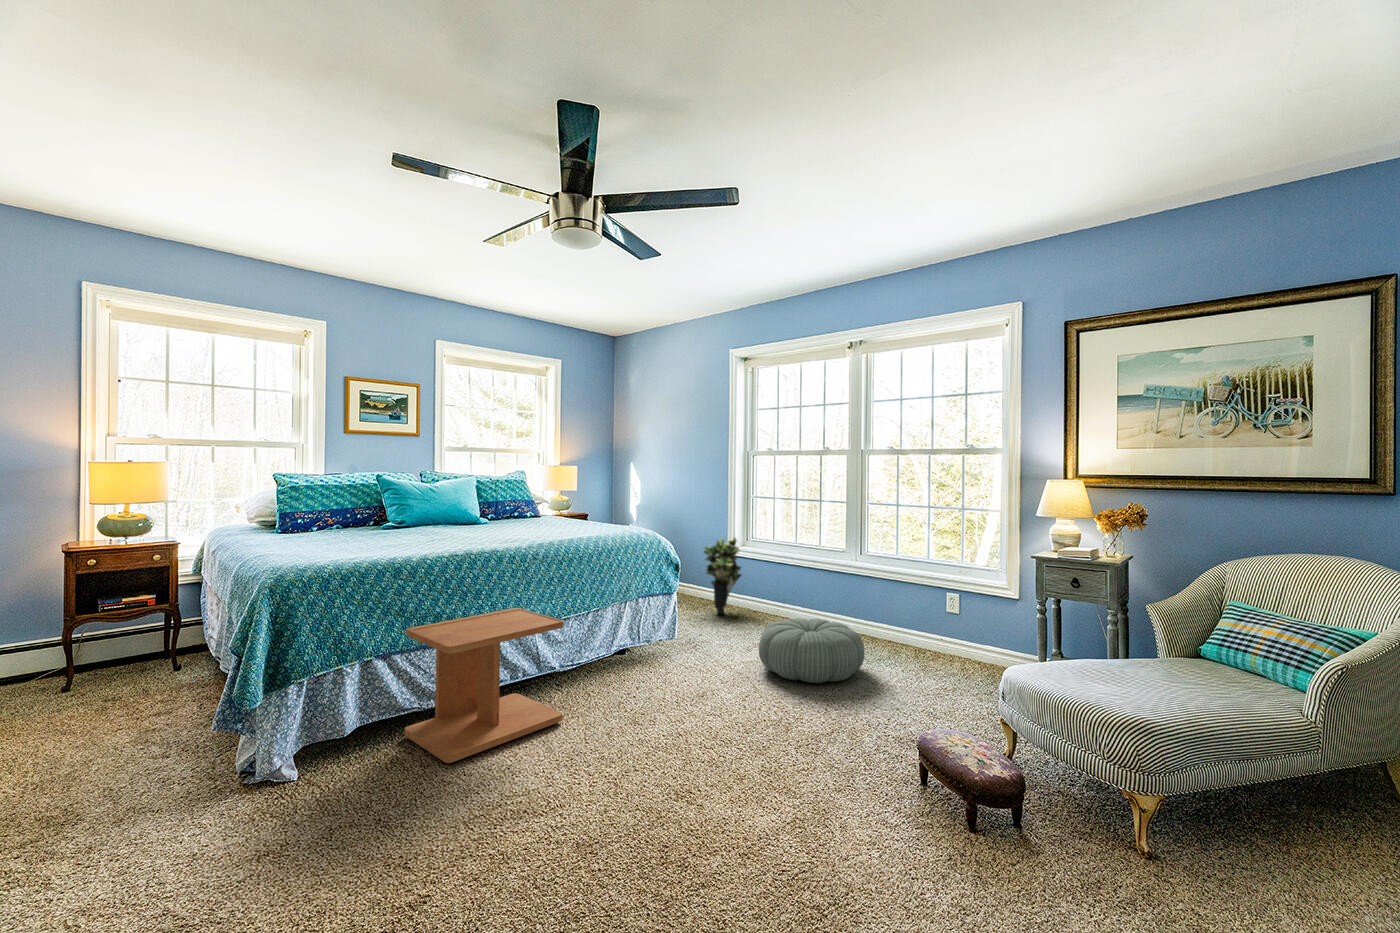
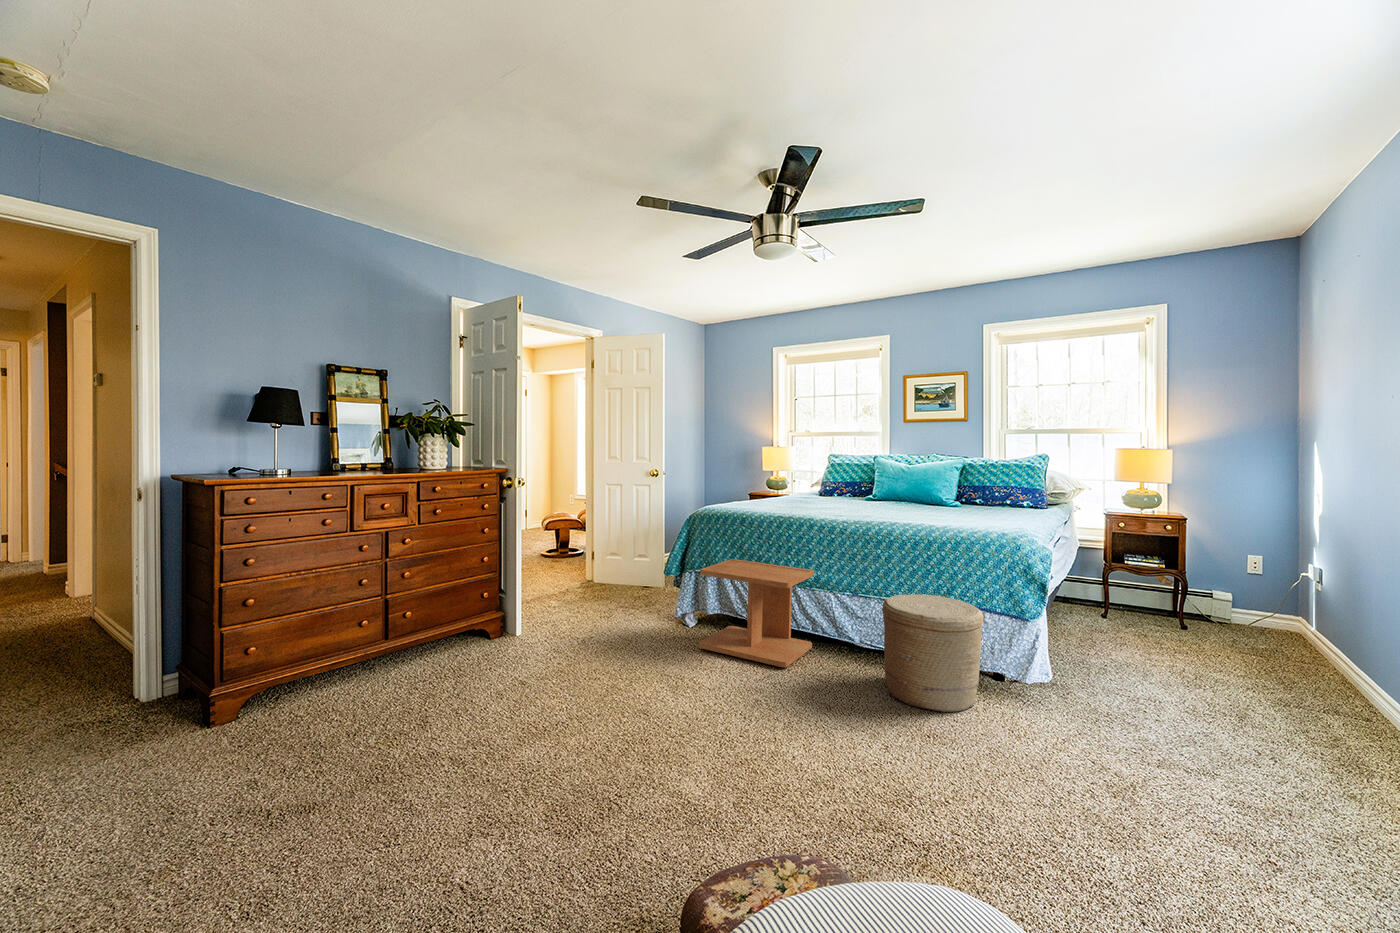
potted plant: present [704,538,742,614] -> none [1266,587,1378,720]
woven basket: none [613,593,696,690] -> present [882,594,984,712]
pouf: present [759,618,864,683] -> none [1008,702,1229,848]

